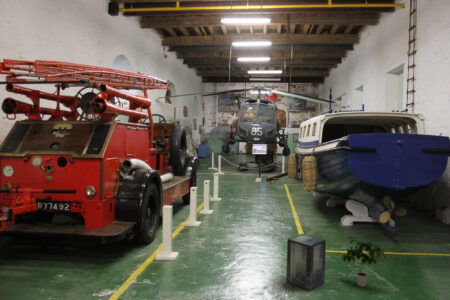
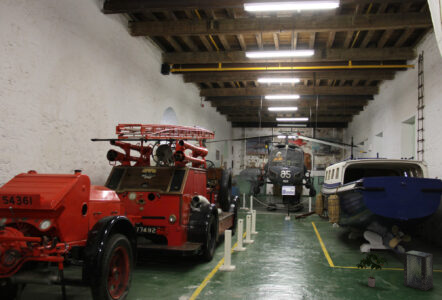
storage box: present [287,234,326,292] -> present [404,250,433,291]

